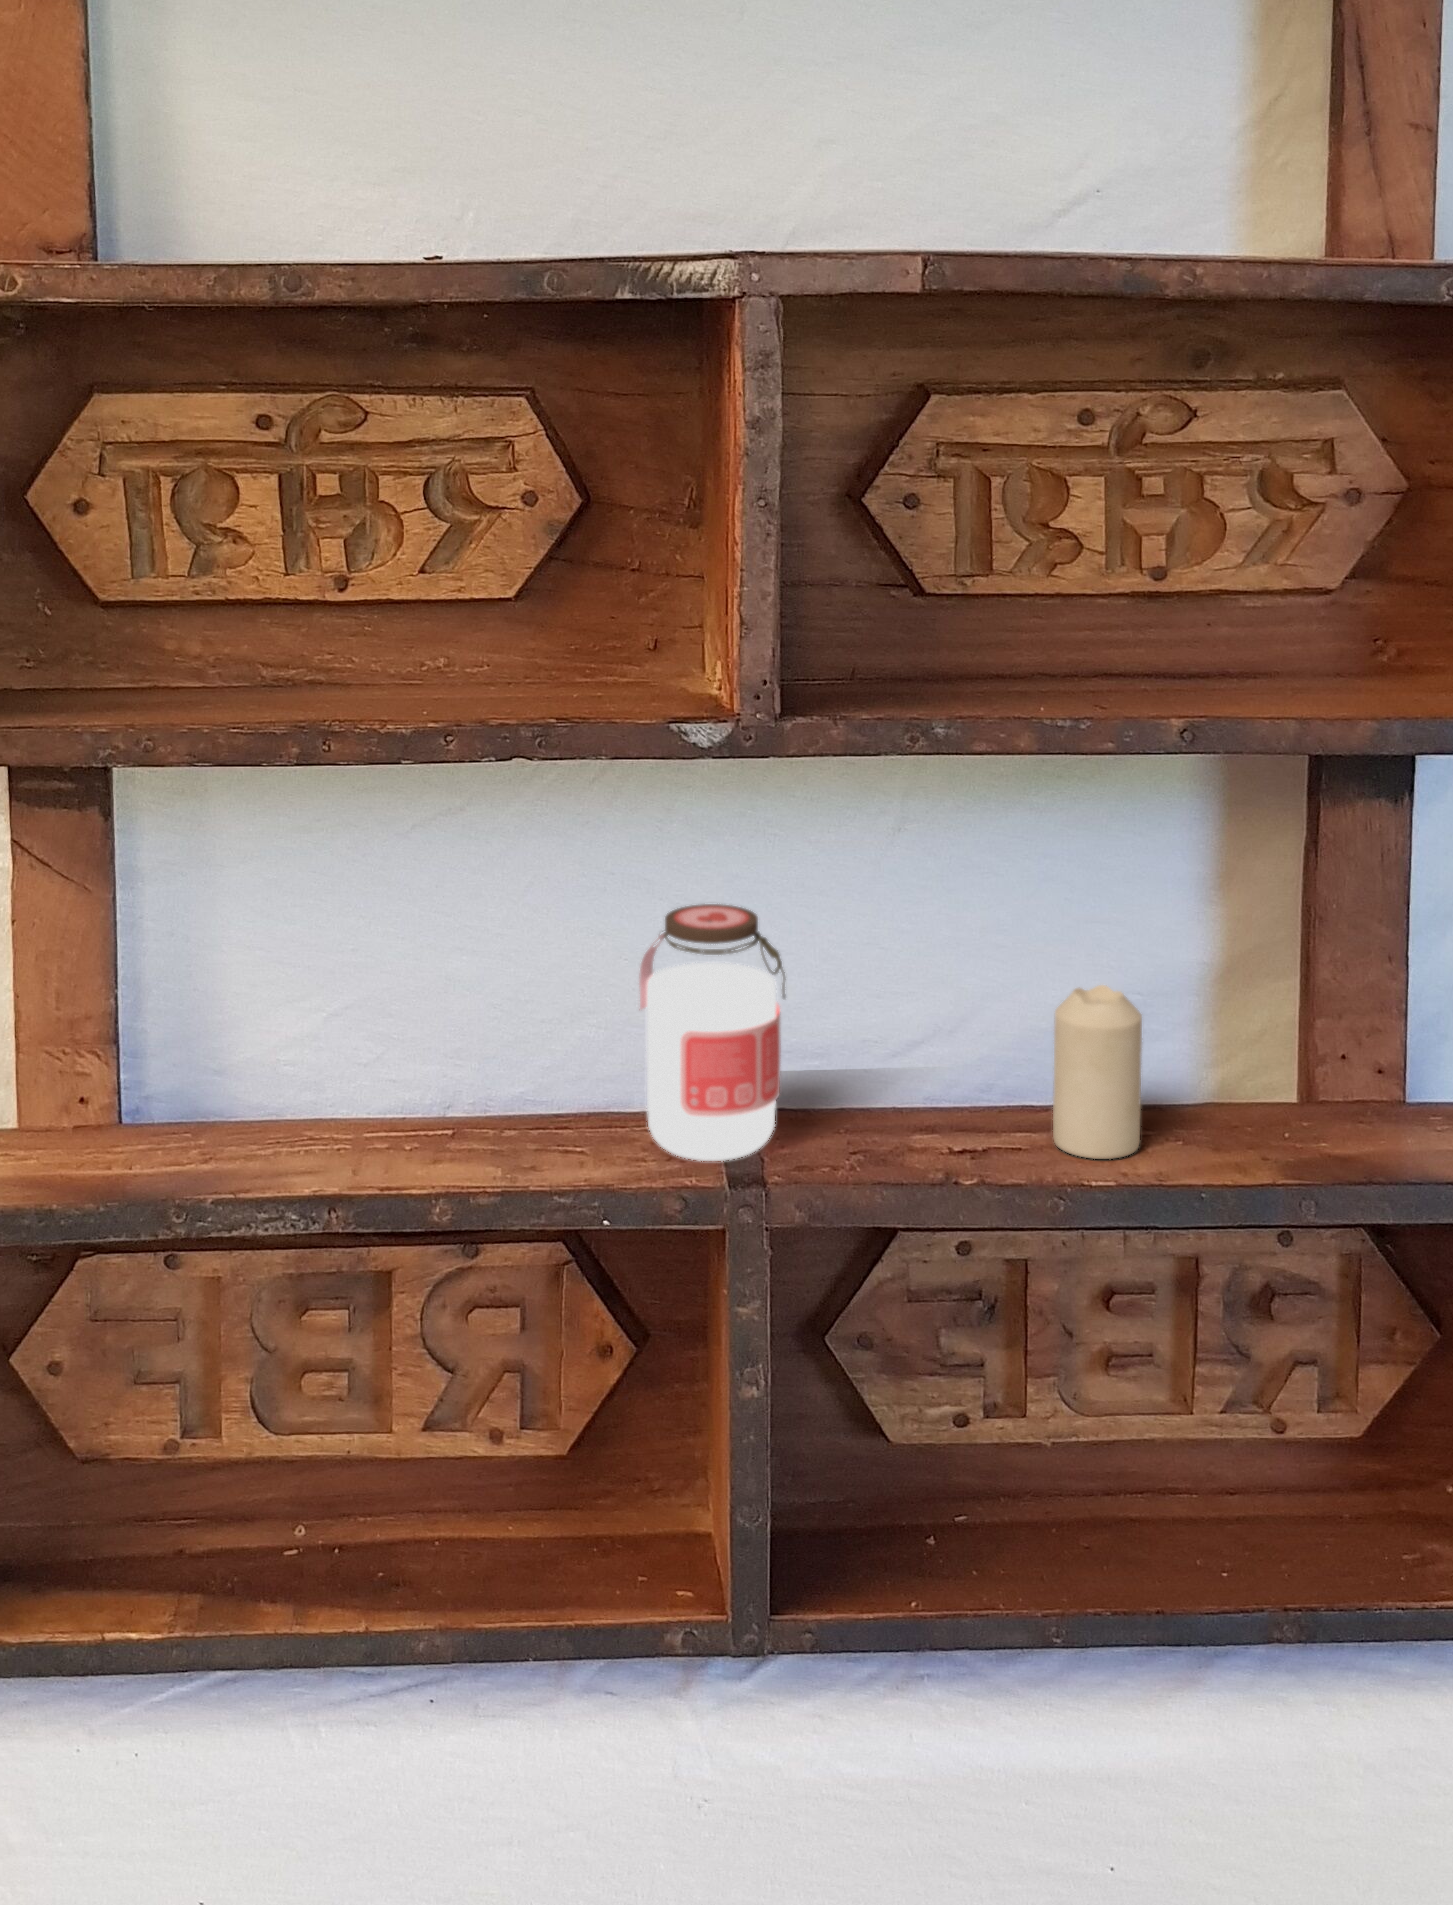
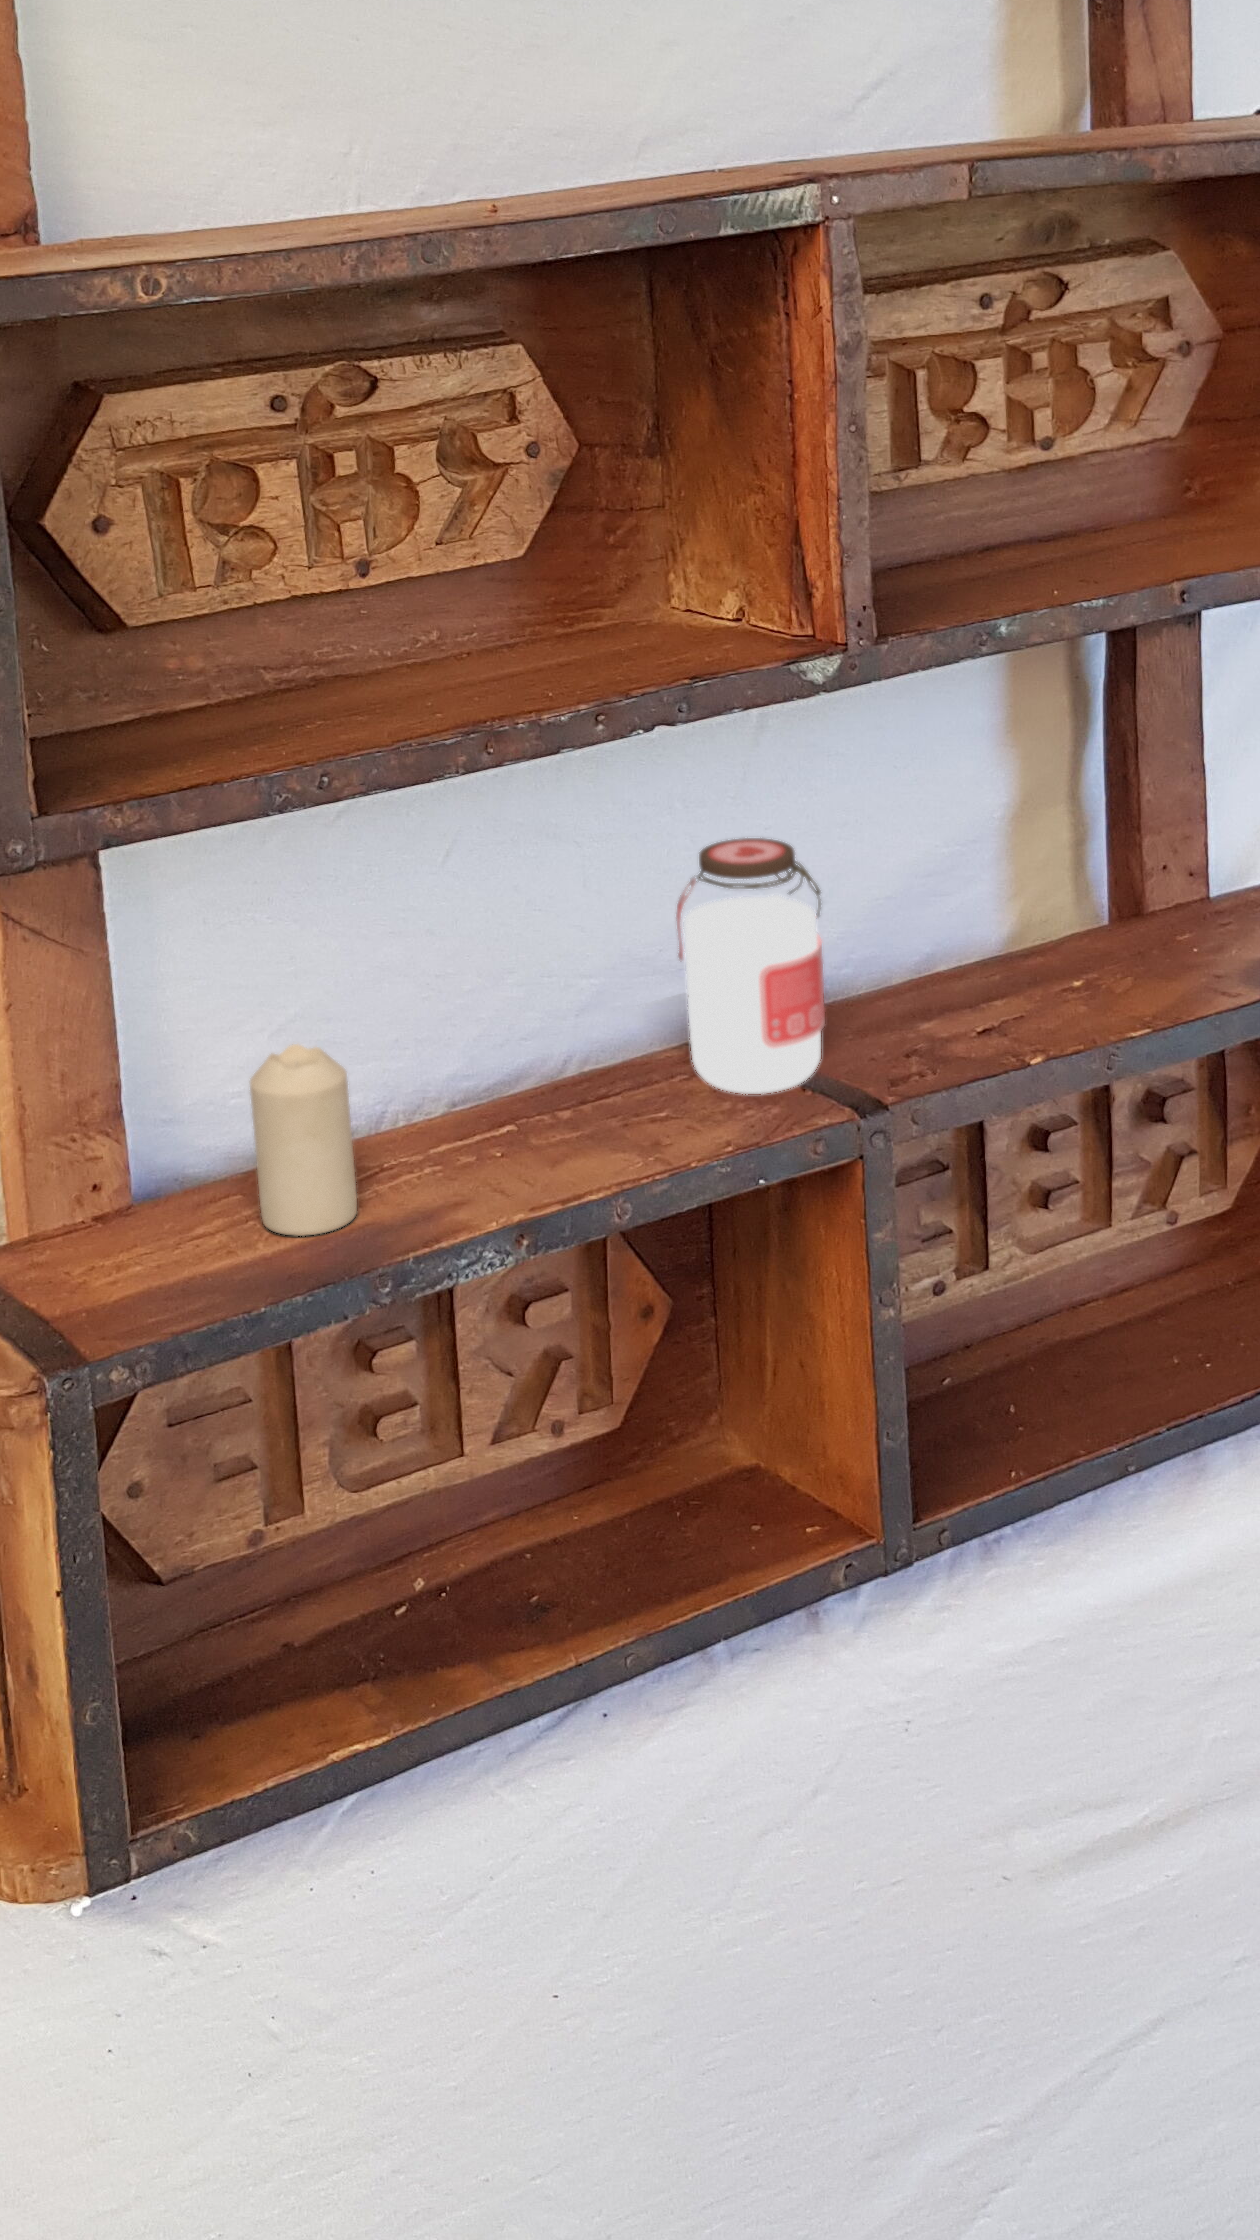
candle: present [1053,985,1142,1159] -> present [250,1044,357,1236]

